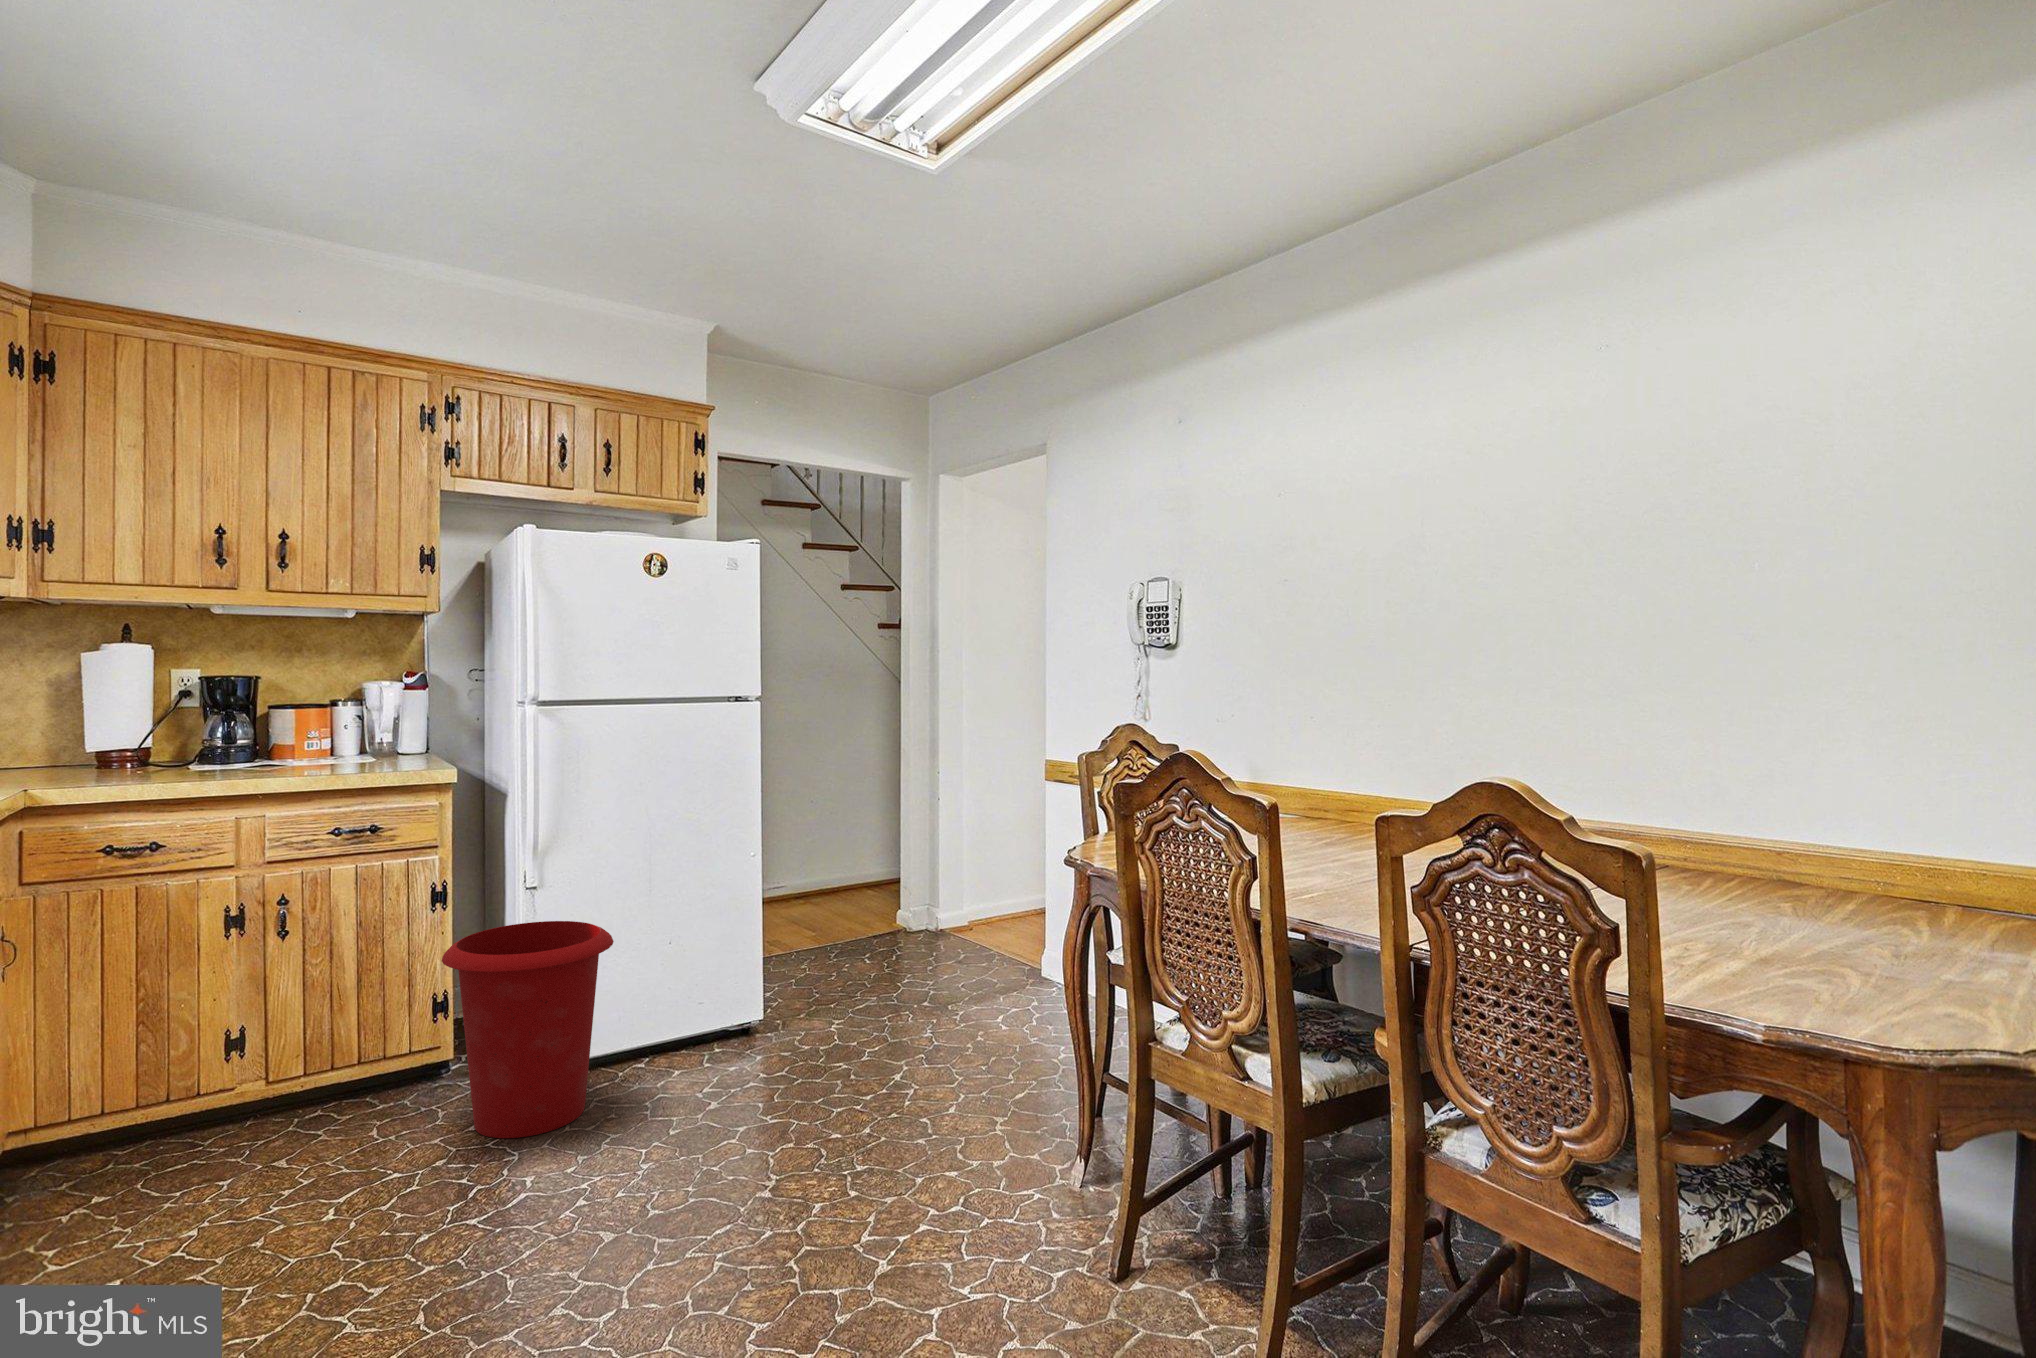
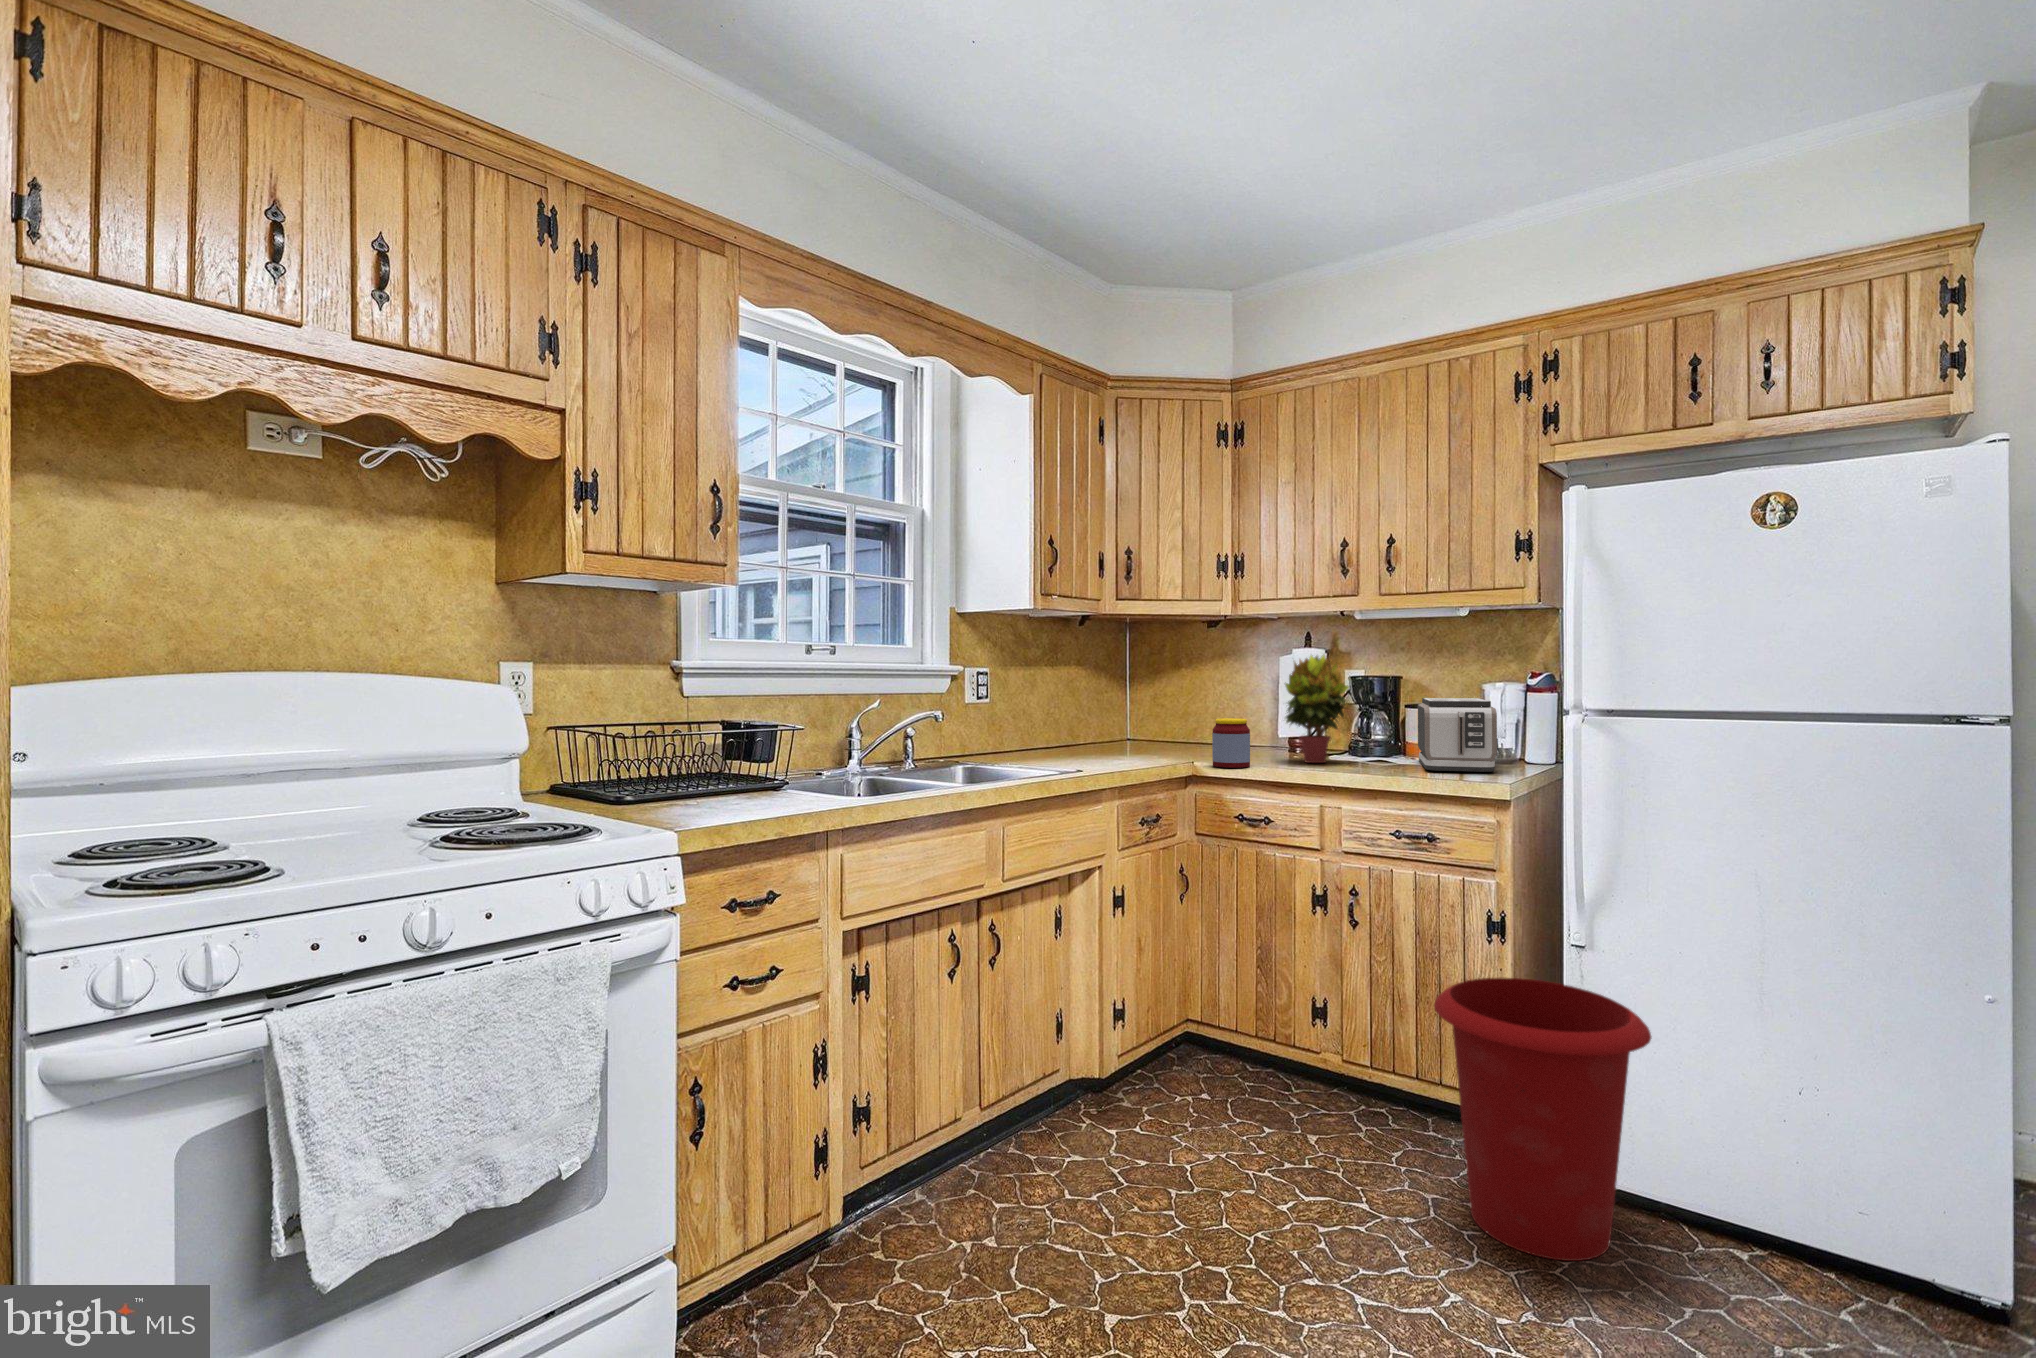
potted plant: none [136,651,241,775] -> present [1285,655,1349,763]
toaster: none [298,698,410,768] -> present [1418,698,1497,772]
jar: none [55,728,118,790] -> present [1212,718,1250,768]

